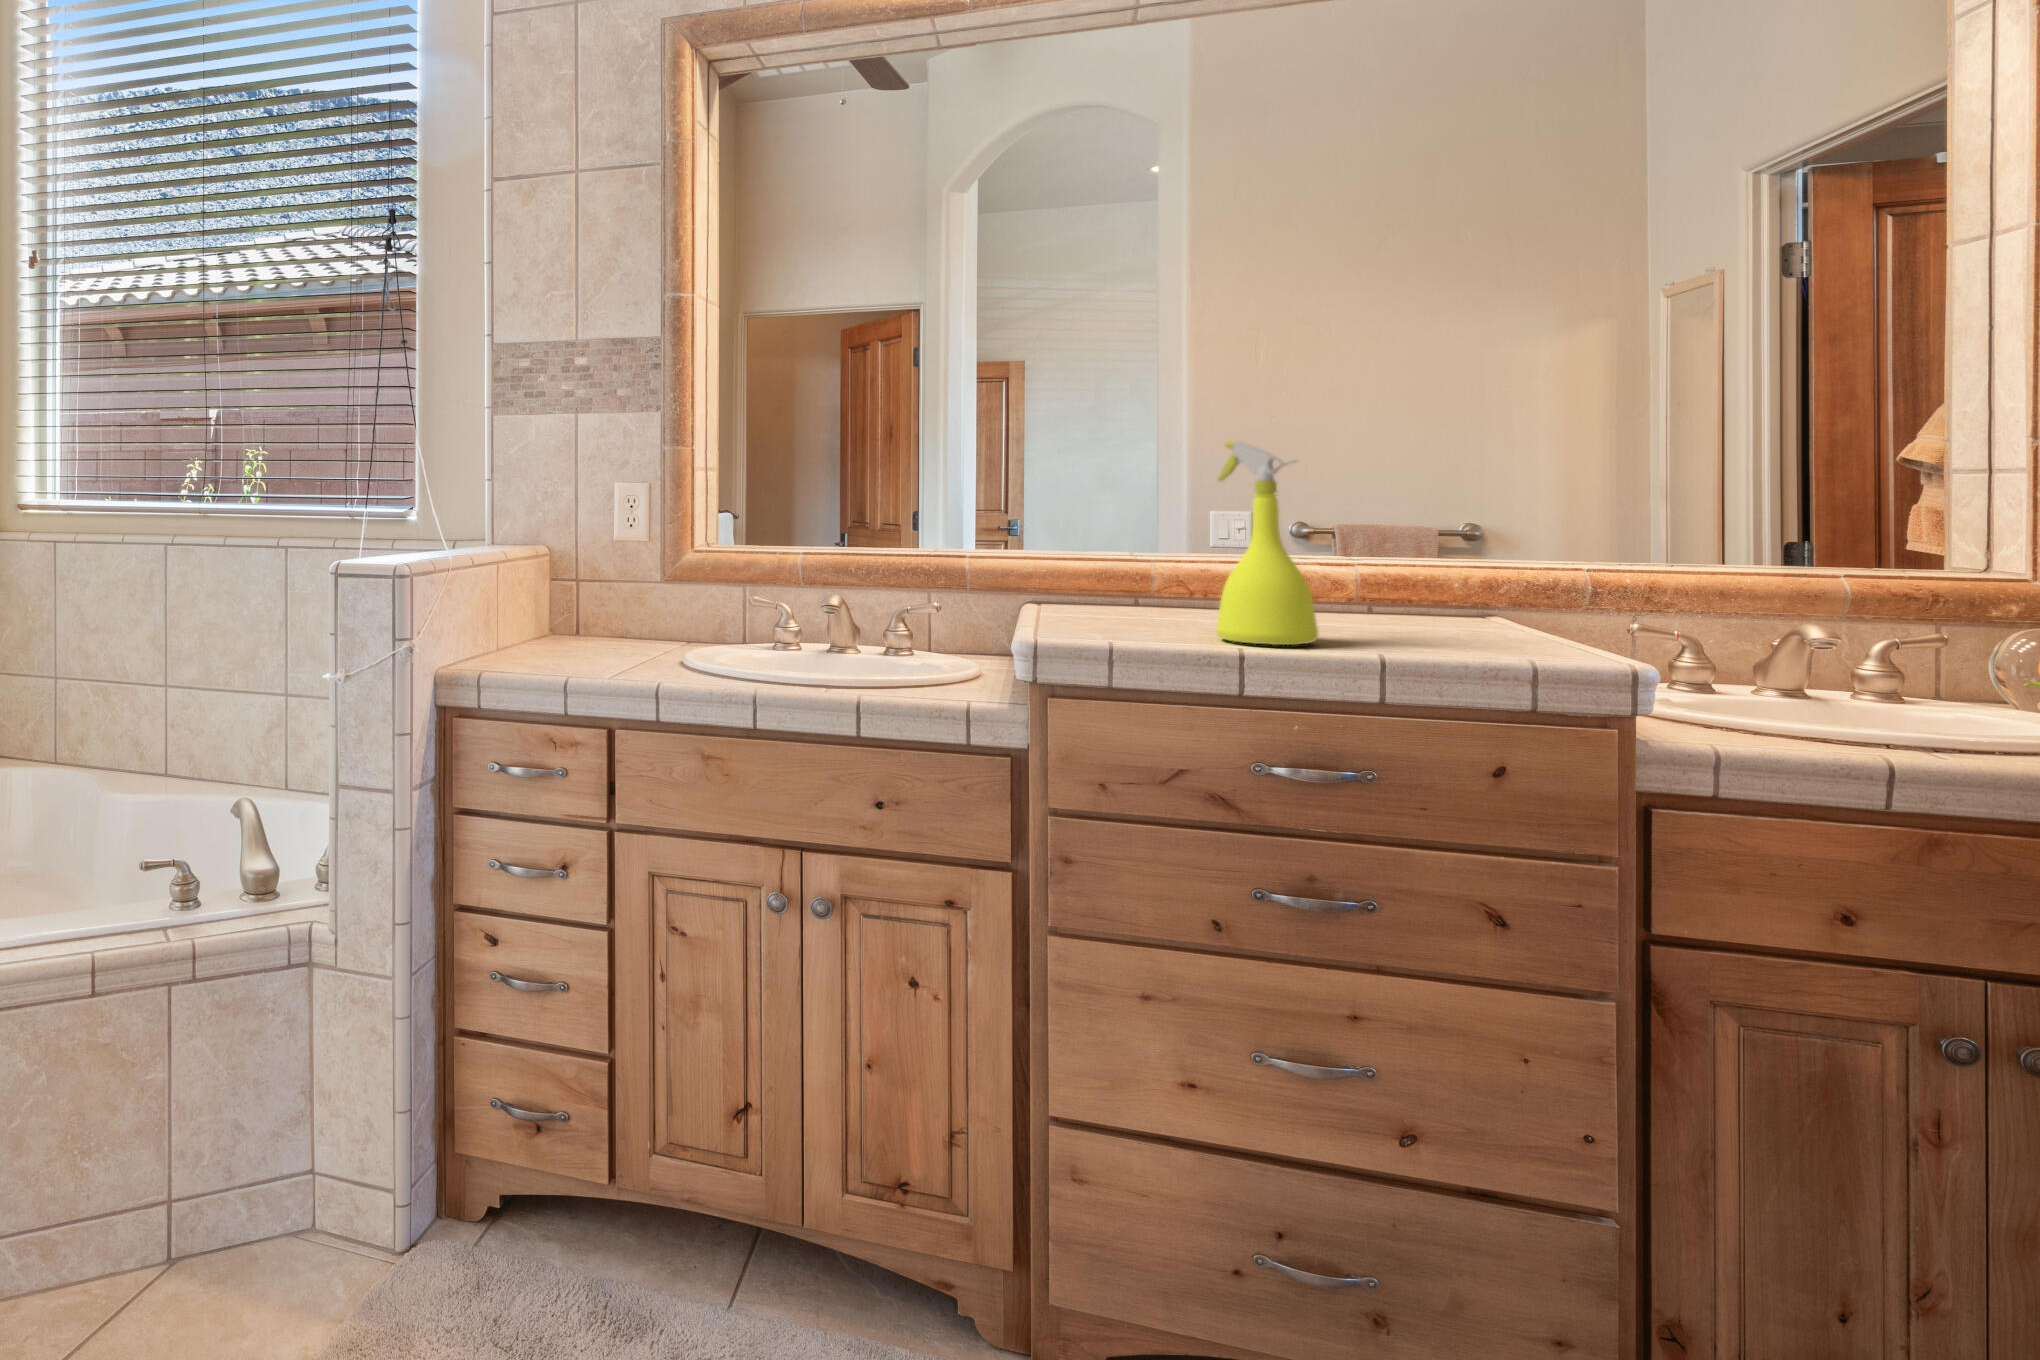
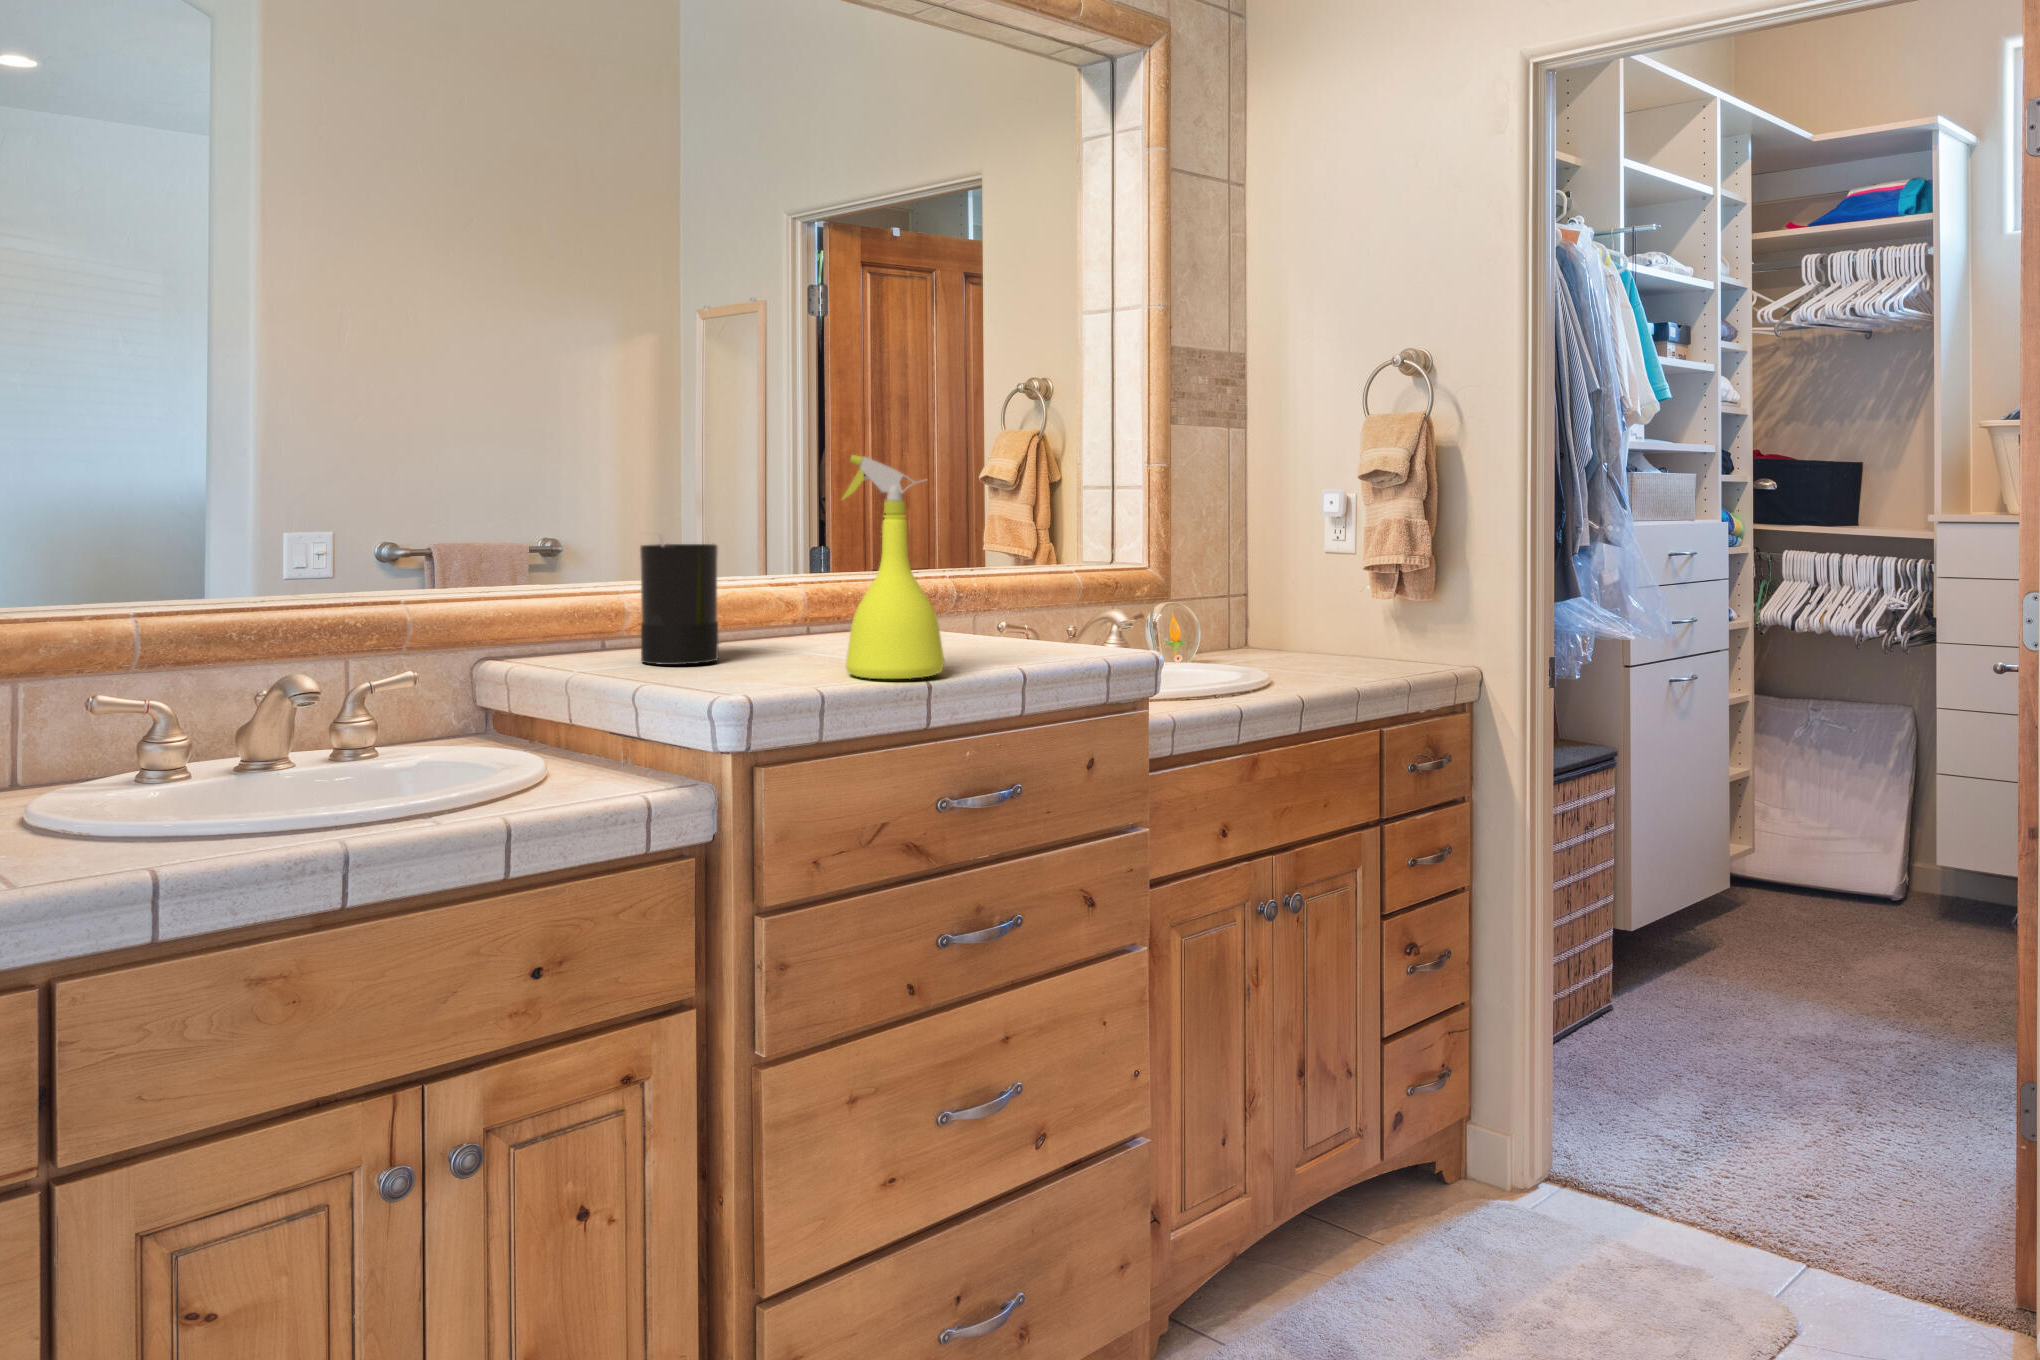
candle: none [1106,511,1173,618] -> present [640,534,718,665]

